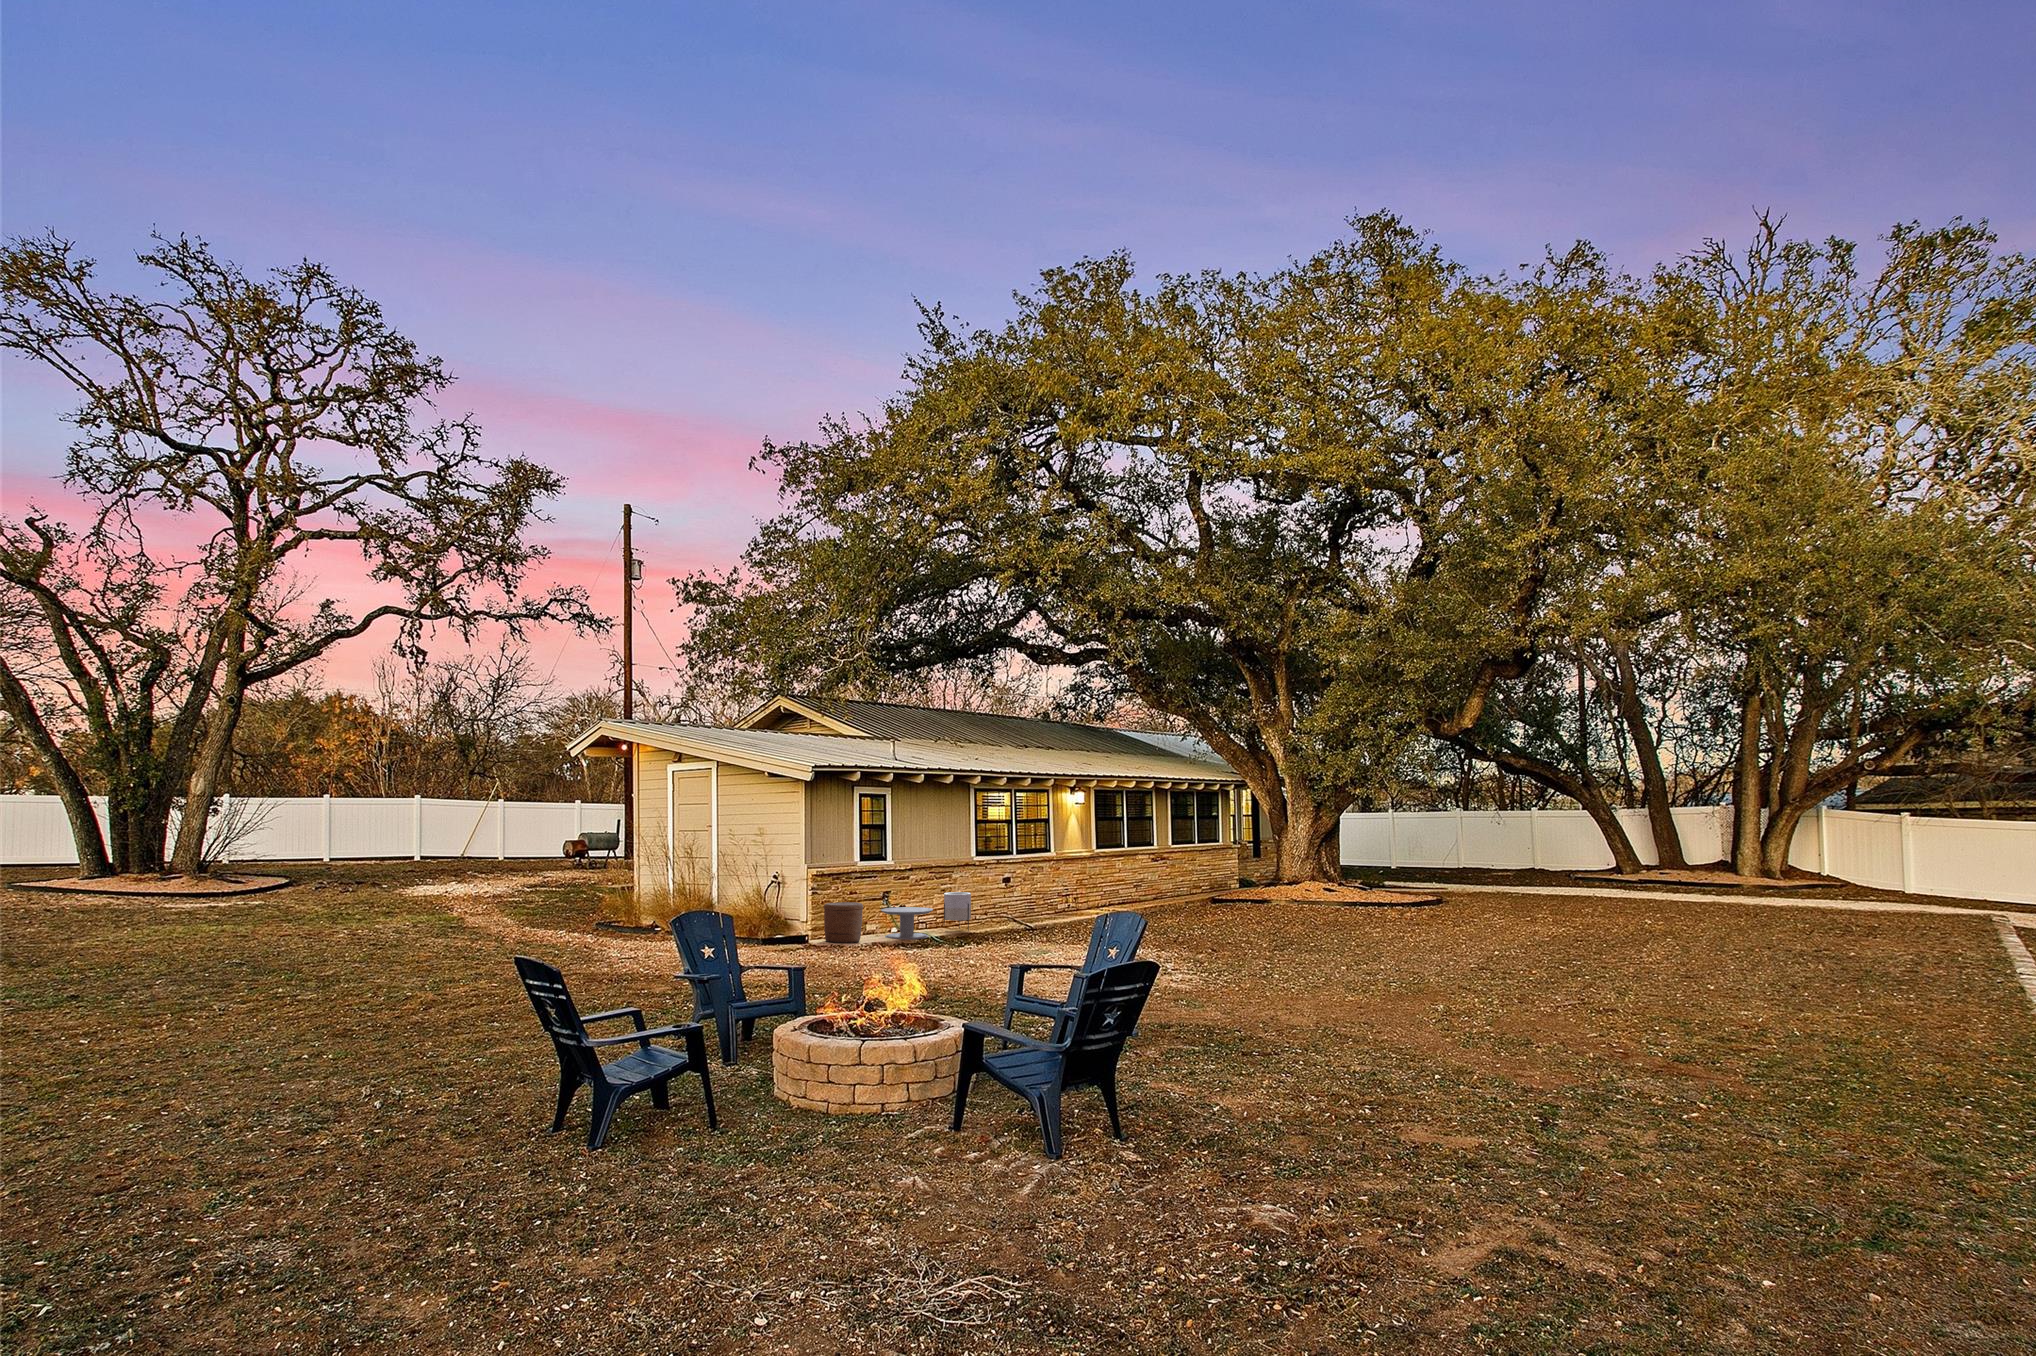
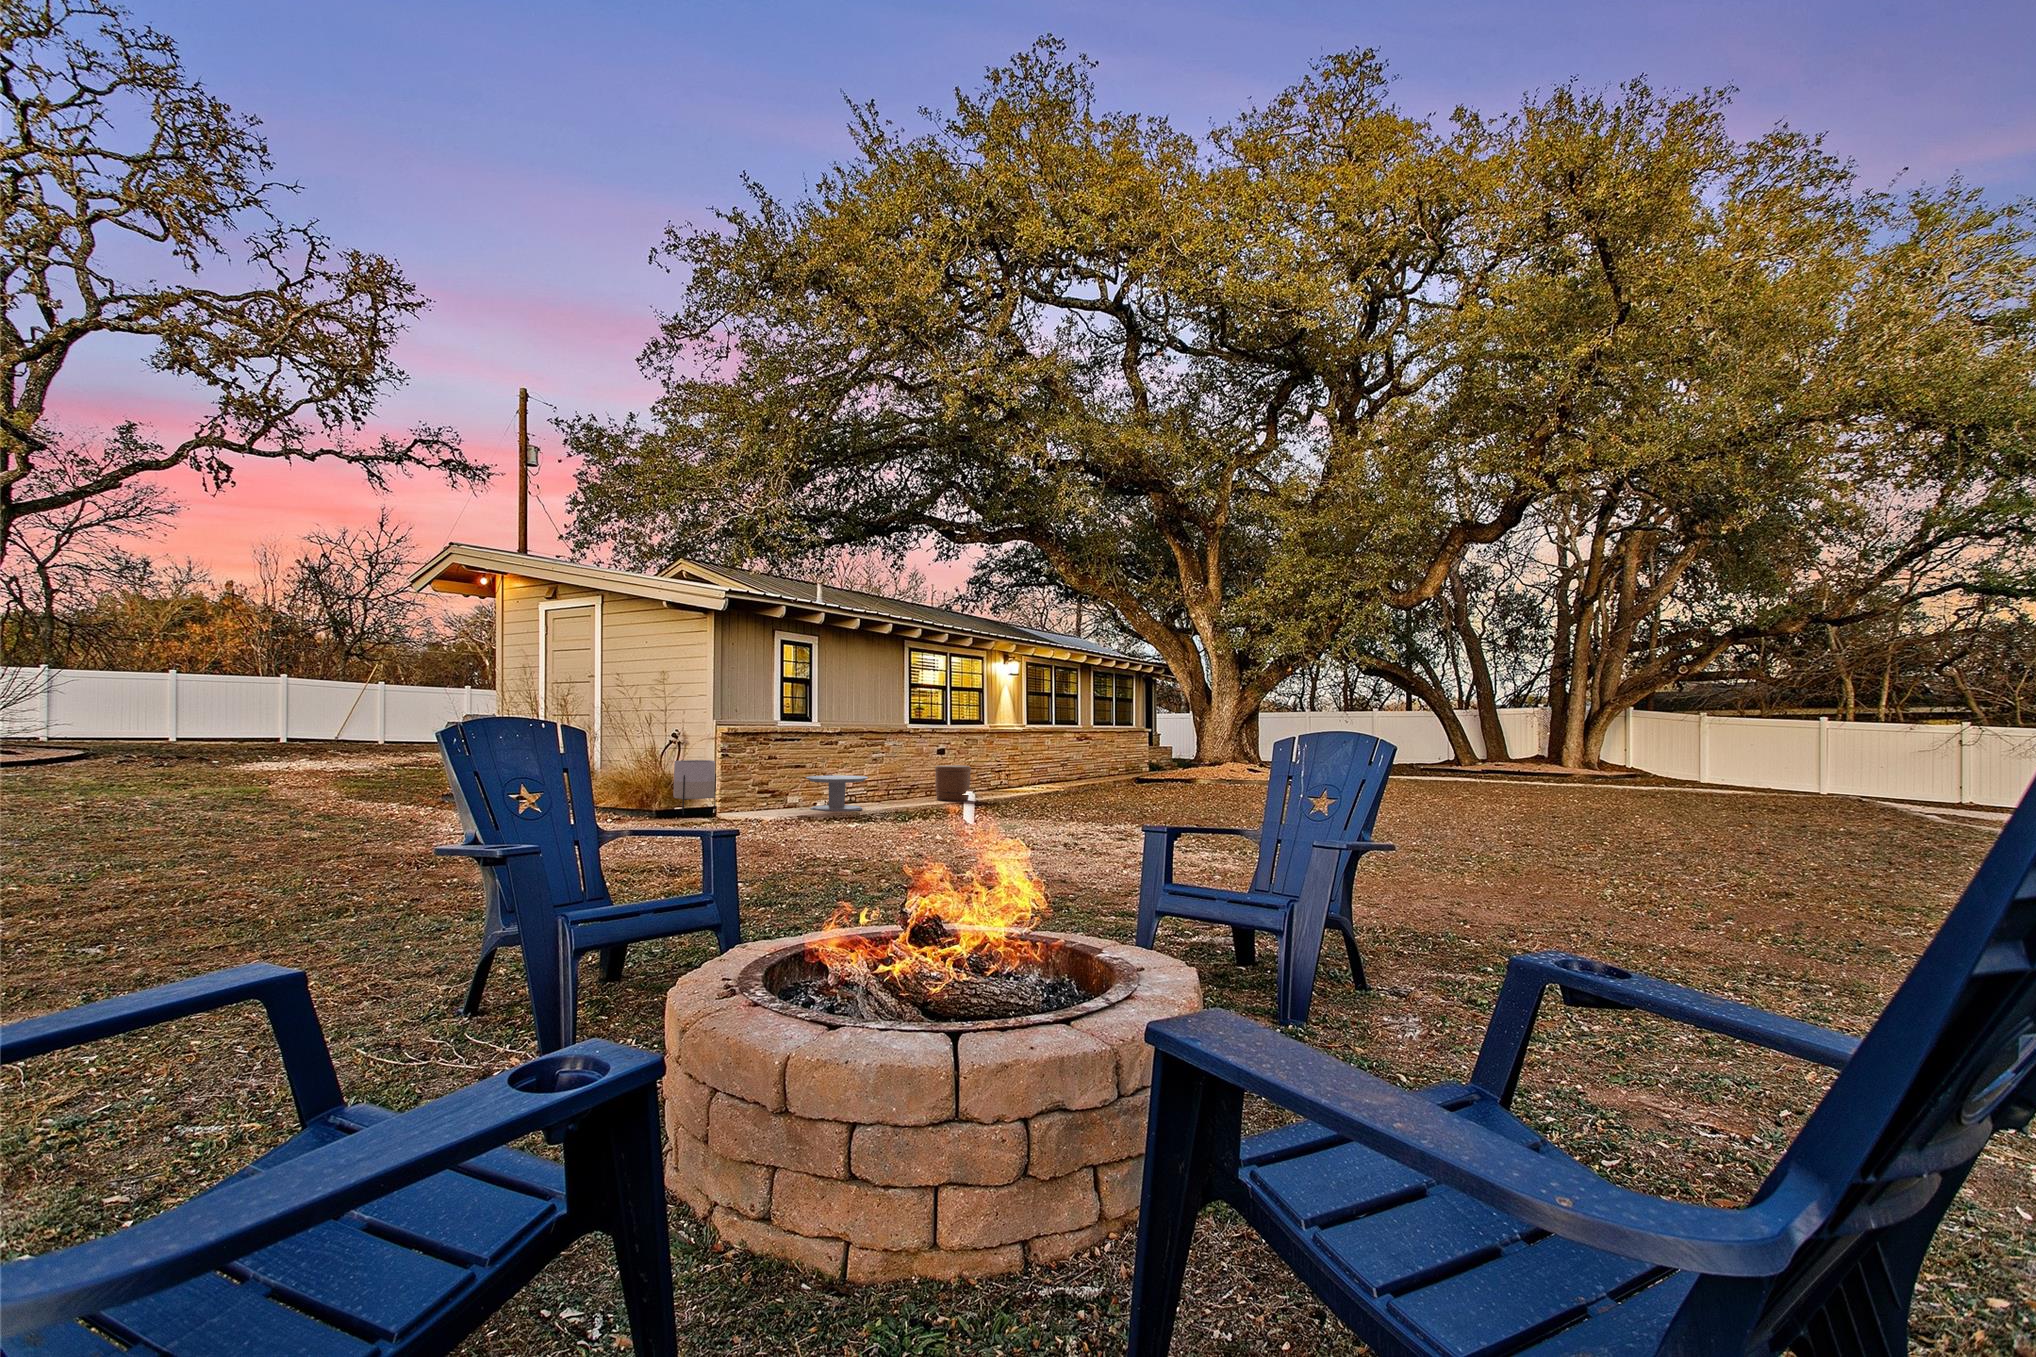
planter: present [944,892,971,931] -> present [673,760,716,815]
woven basket: present [824,902,863,943] -> present [935,765,971,801]

